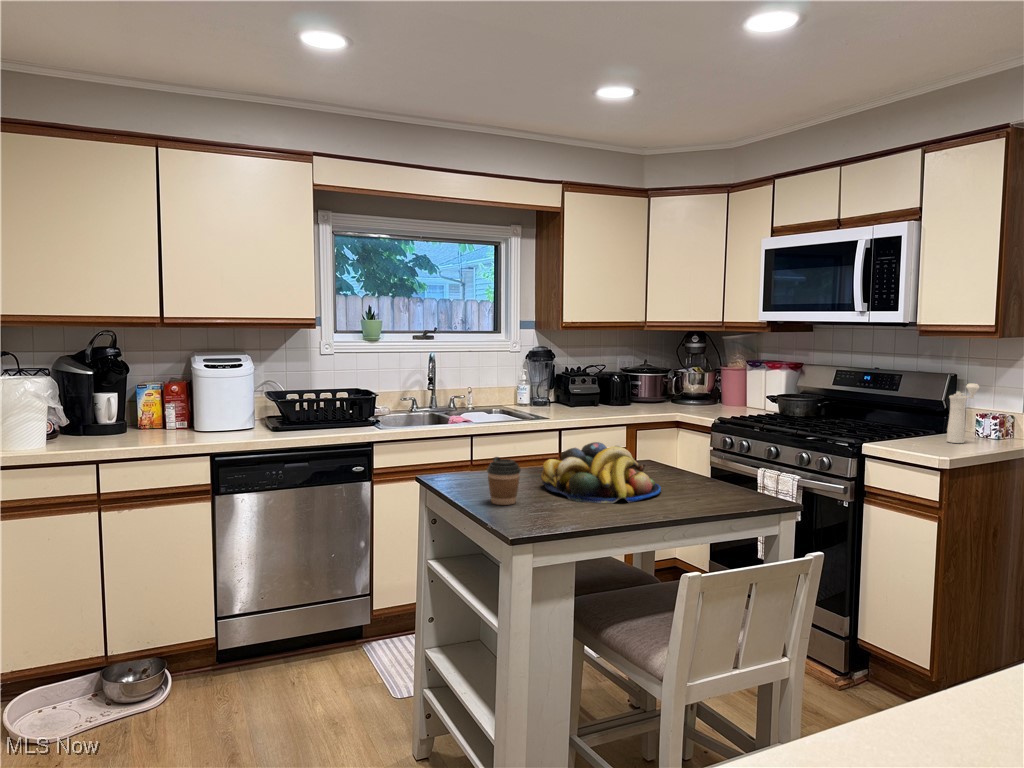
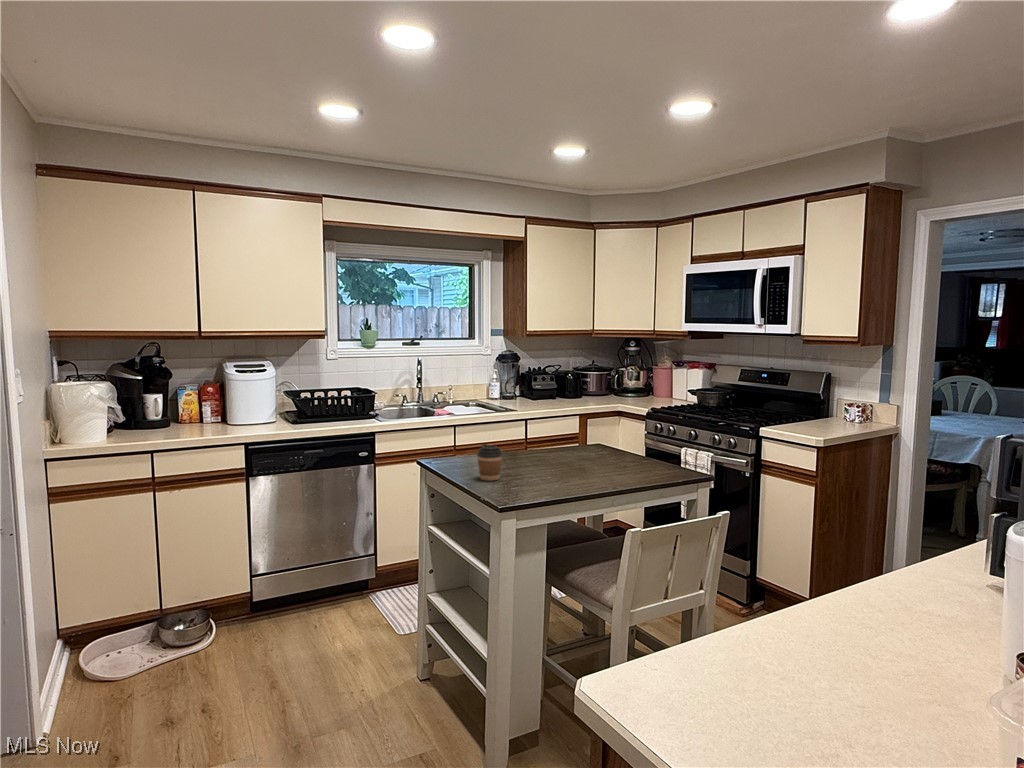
pepper mill: present [947,383,979,443] -> none [823,381,848,427]
fruit bowl: present [541,442,661,503] -> none [517,431,608,478]

